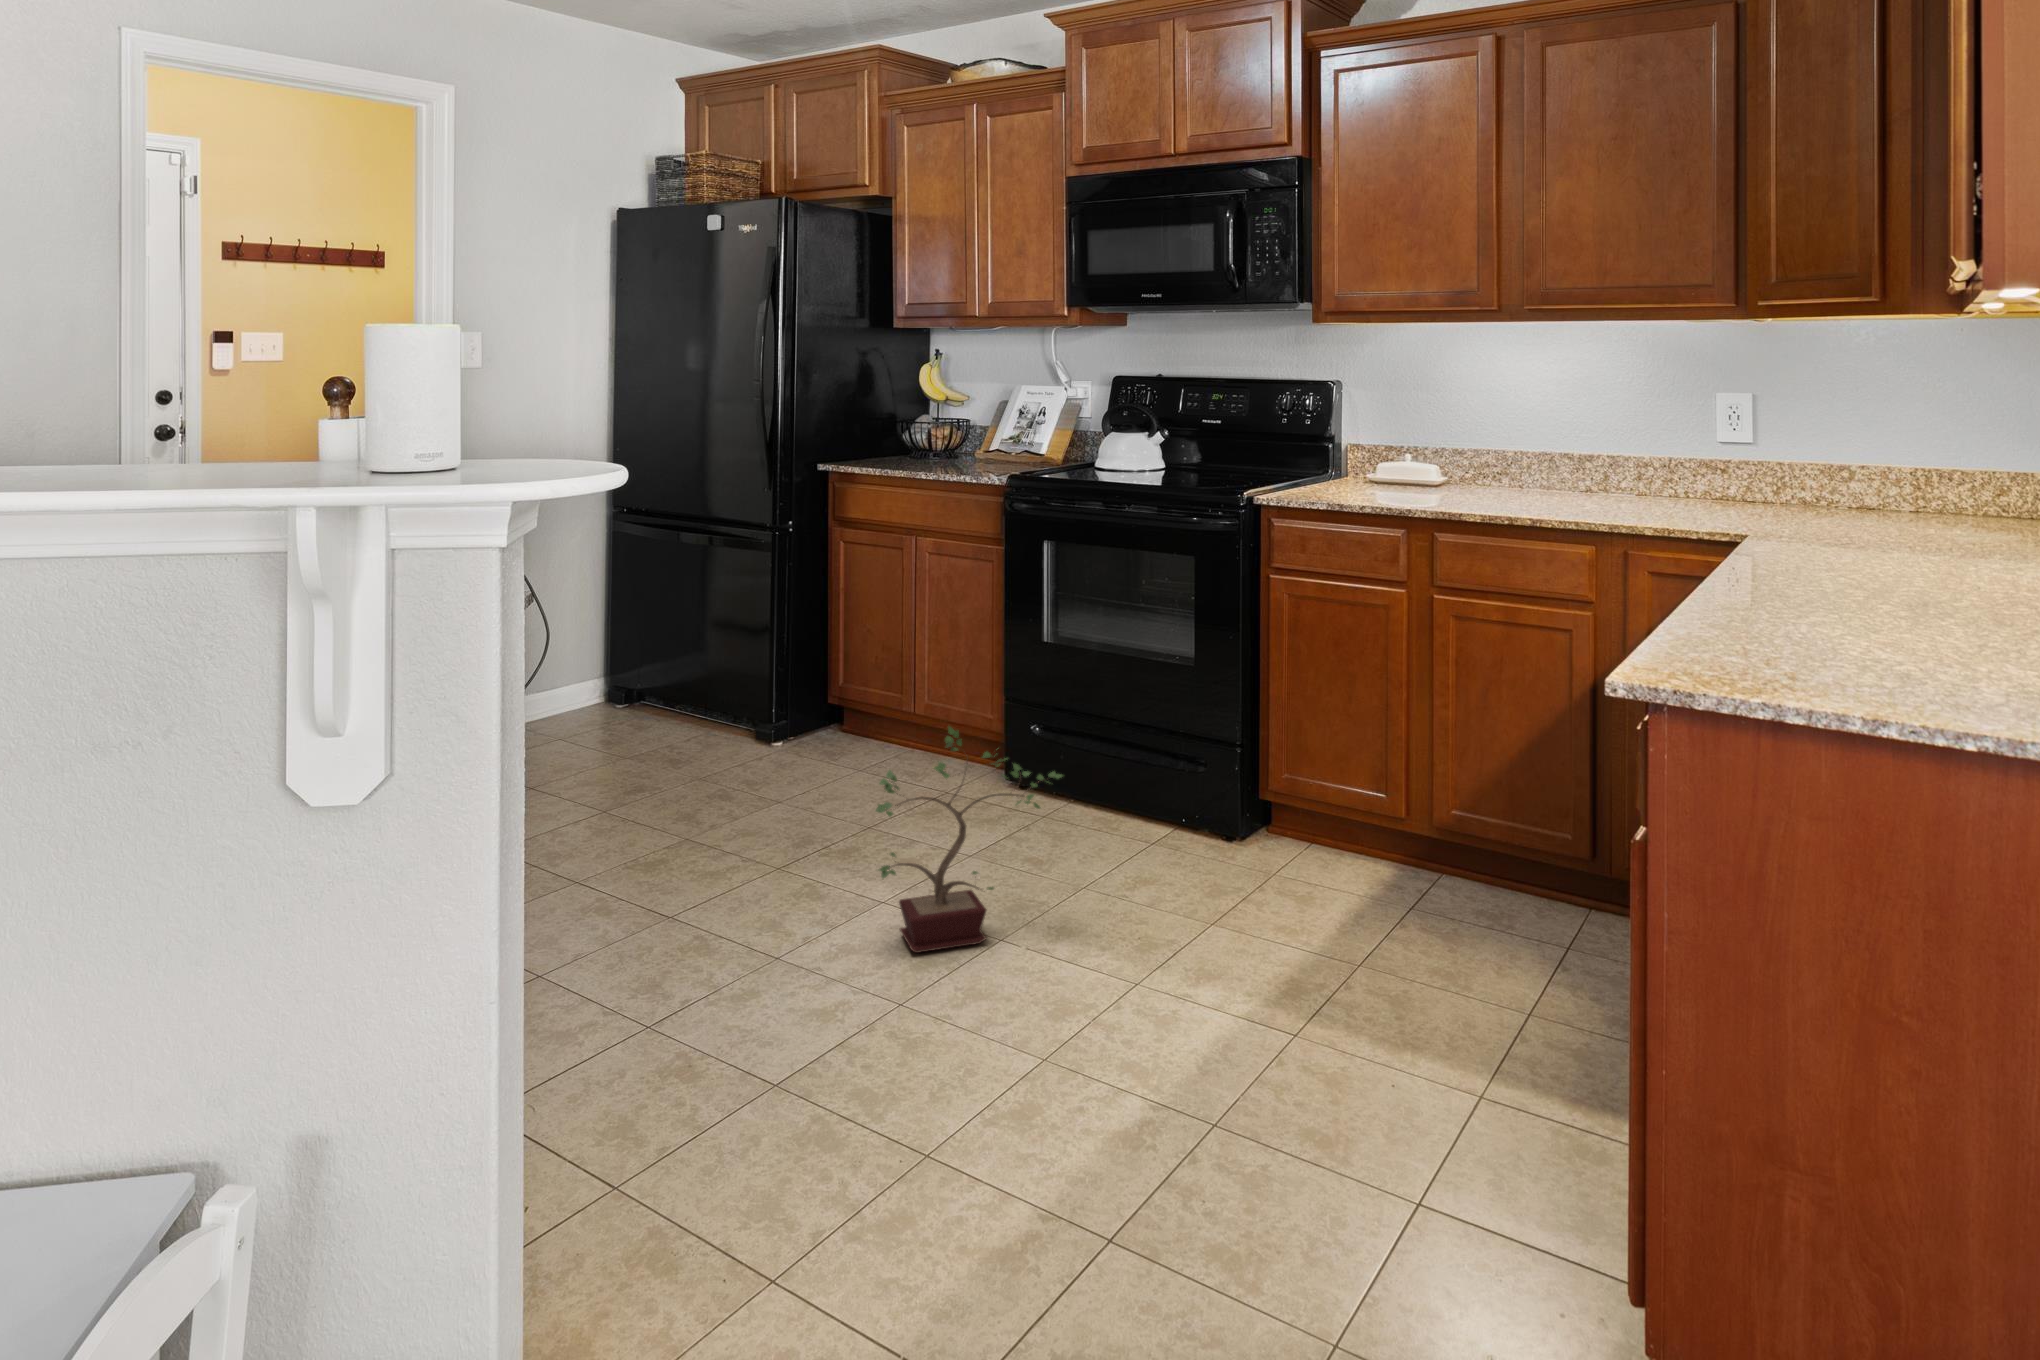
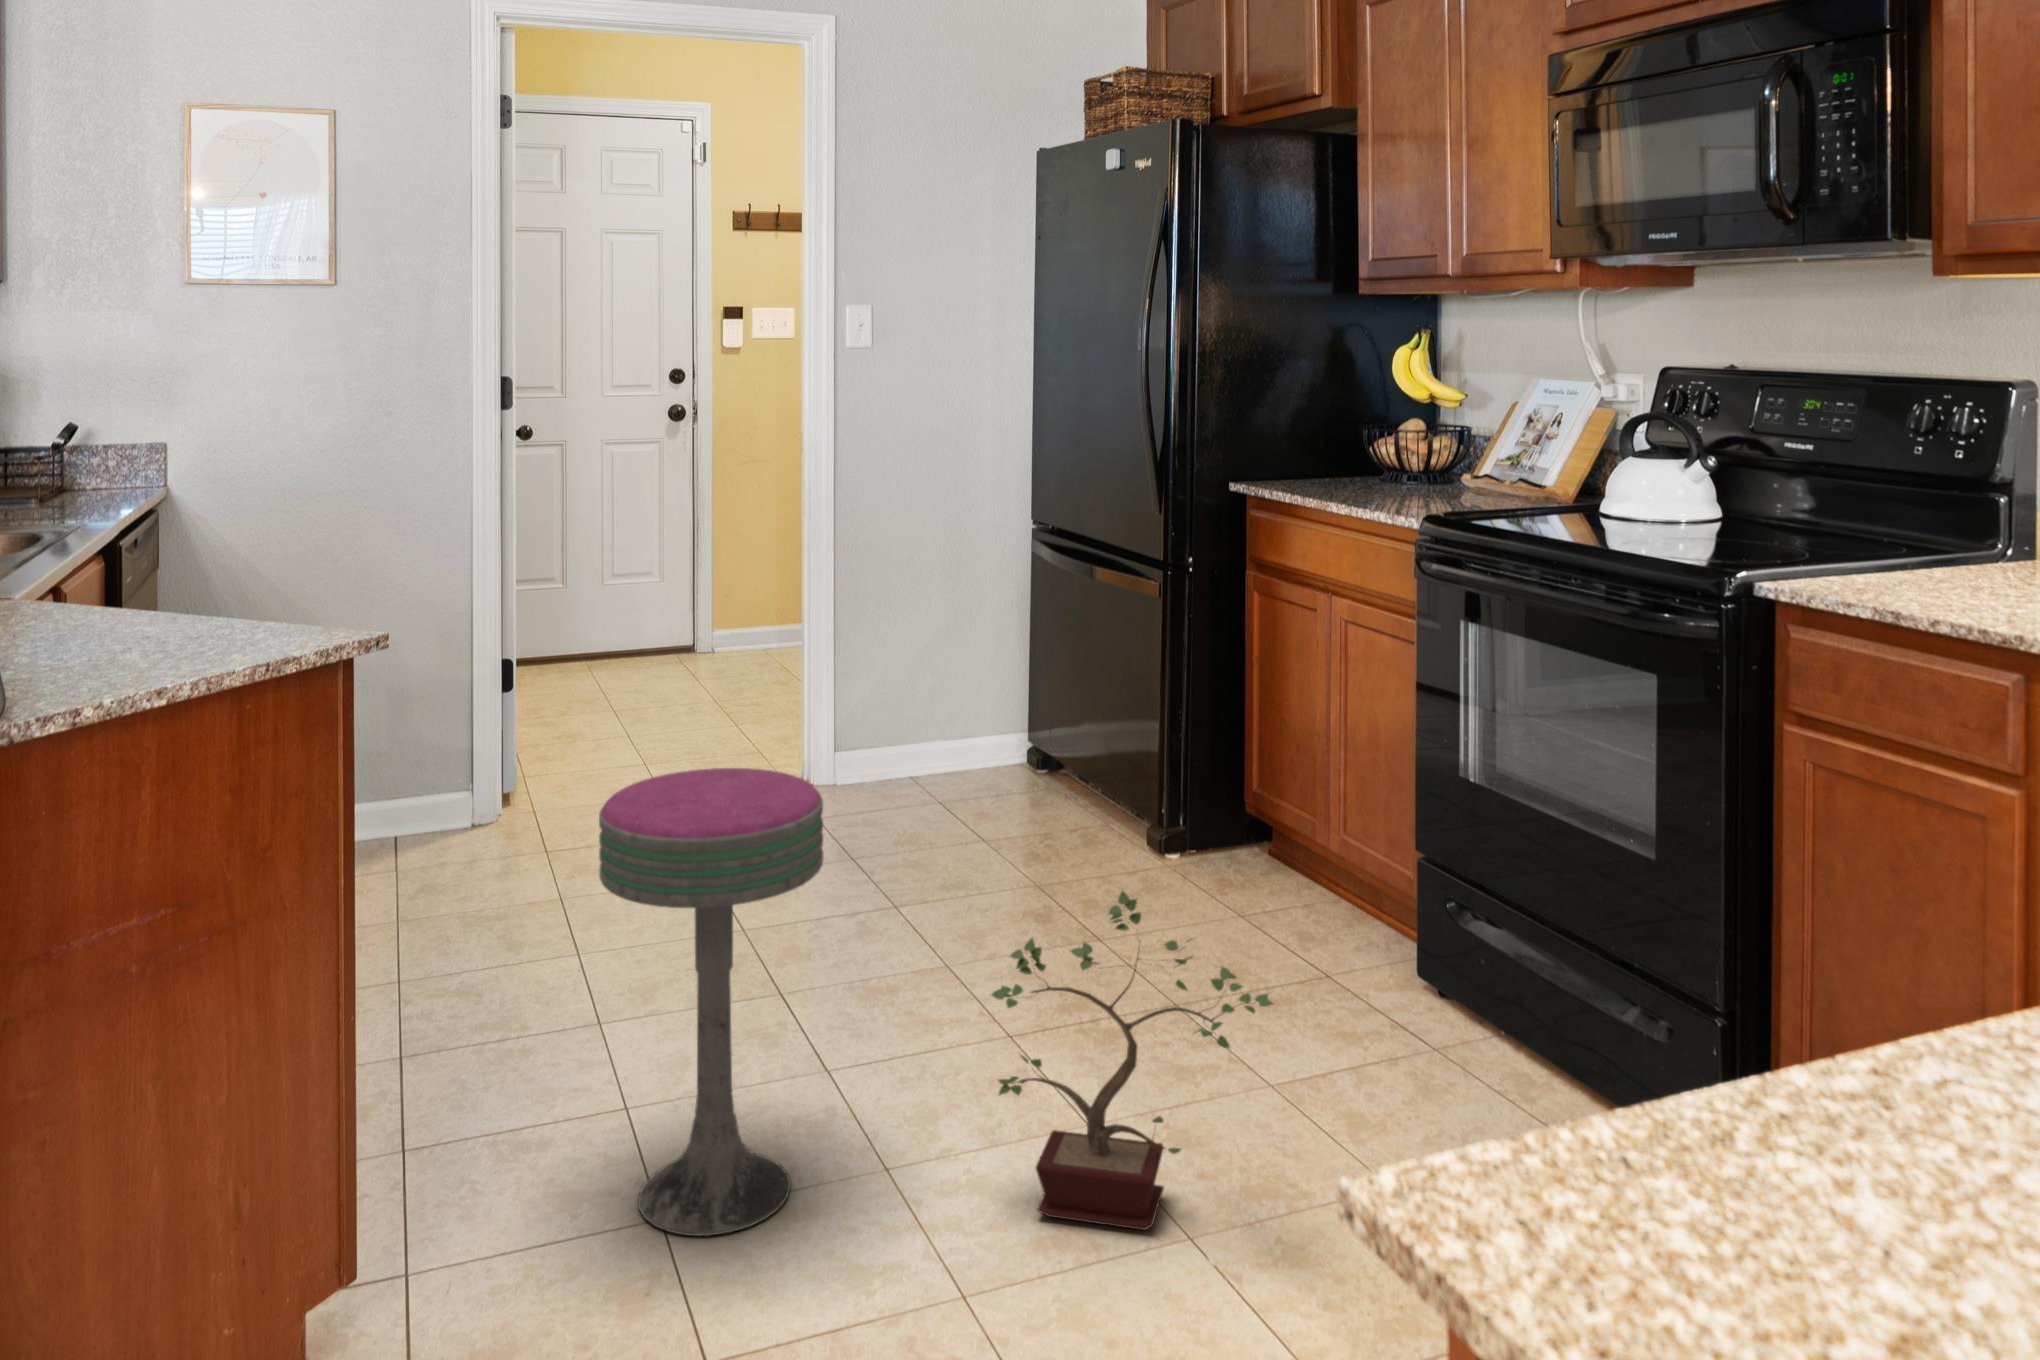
bar stool: none [594,683,764,1033] -> present [599,768,823,1236]

